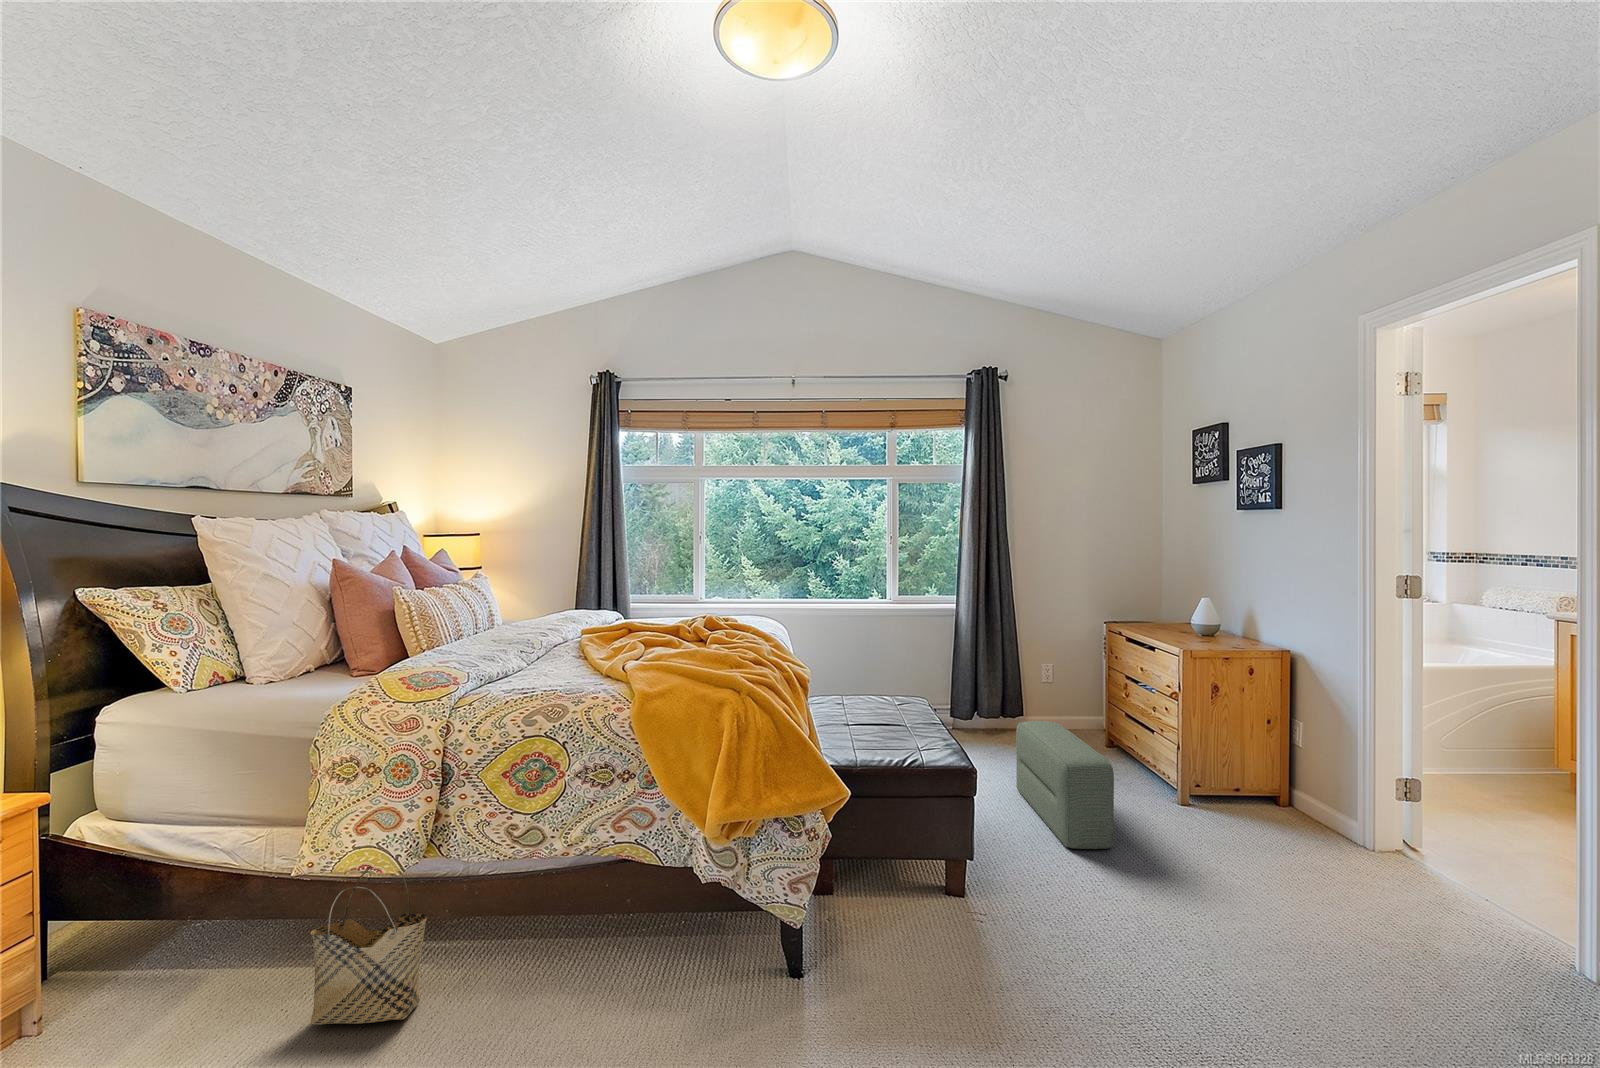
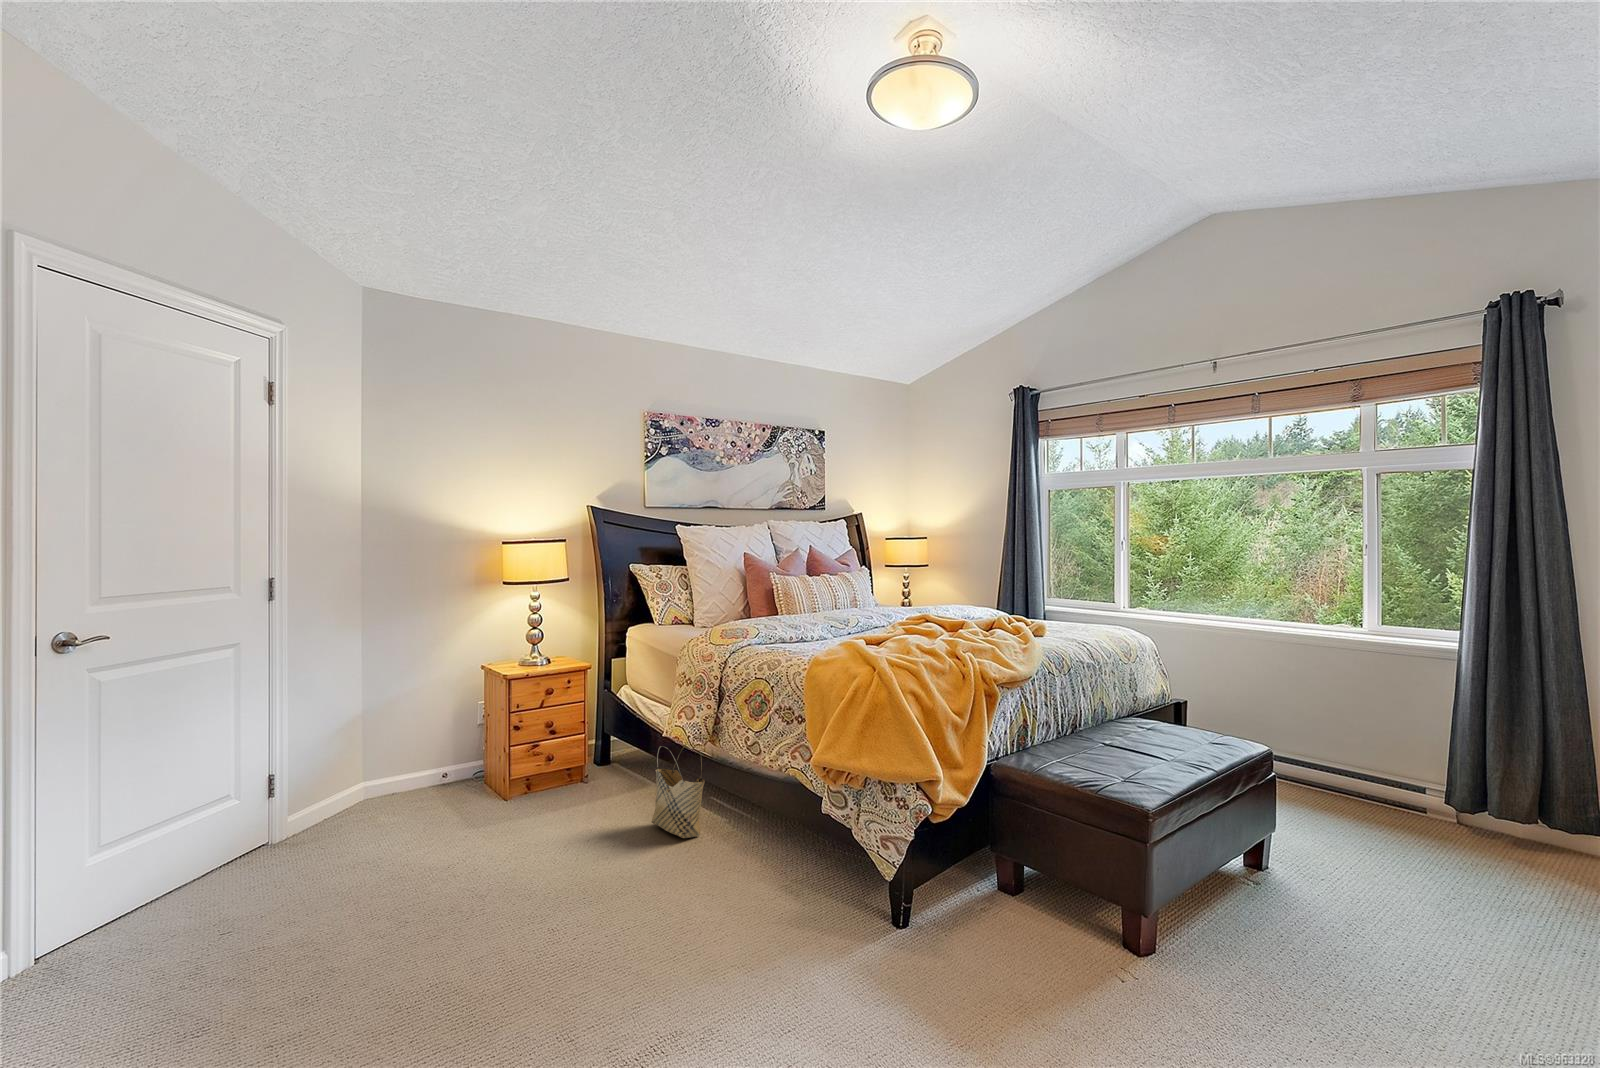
pouf: present [1016,721,1114,849] -> none [1380,817,1516,1023]

